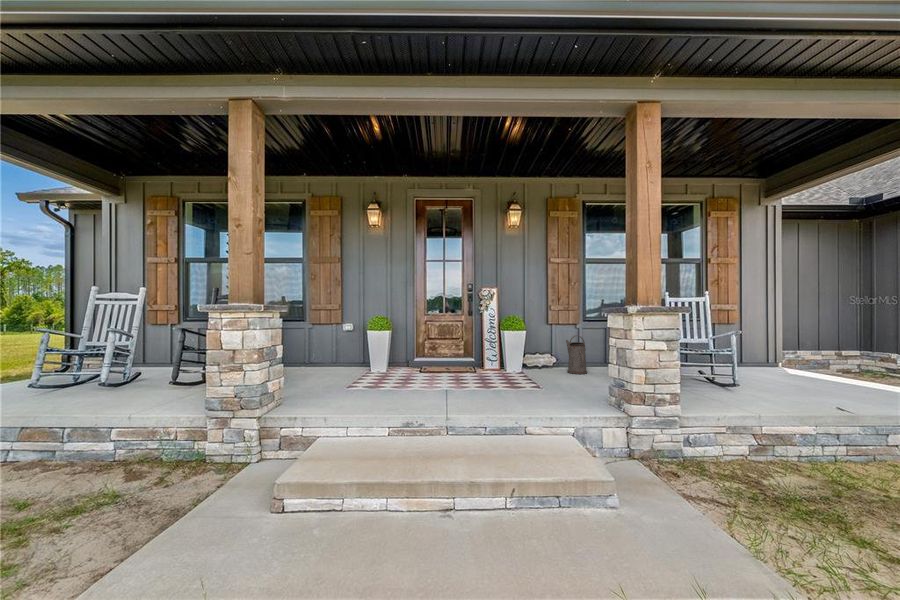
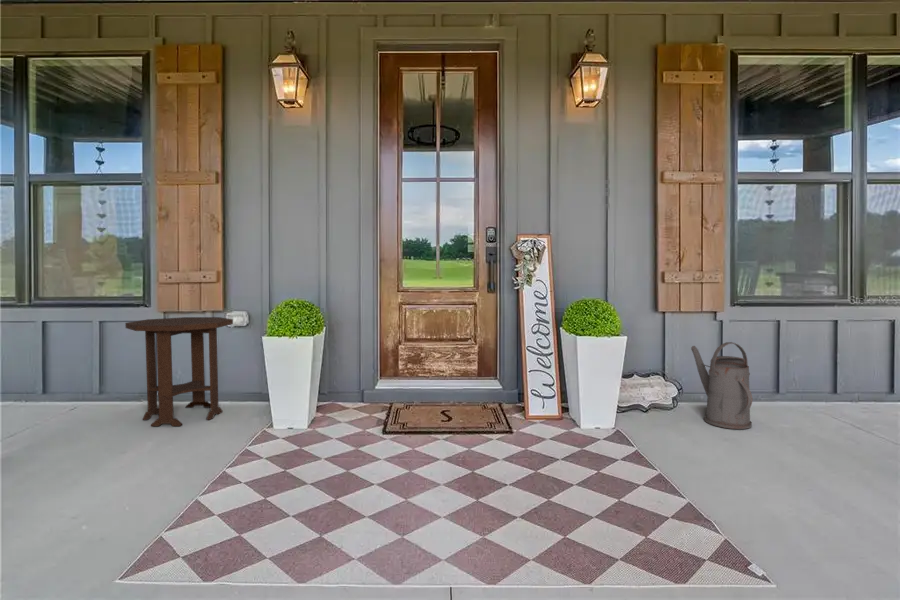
side table: none [302,326,348,373] -> present [125,317,233,426]

